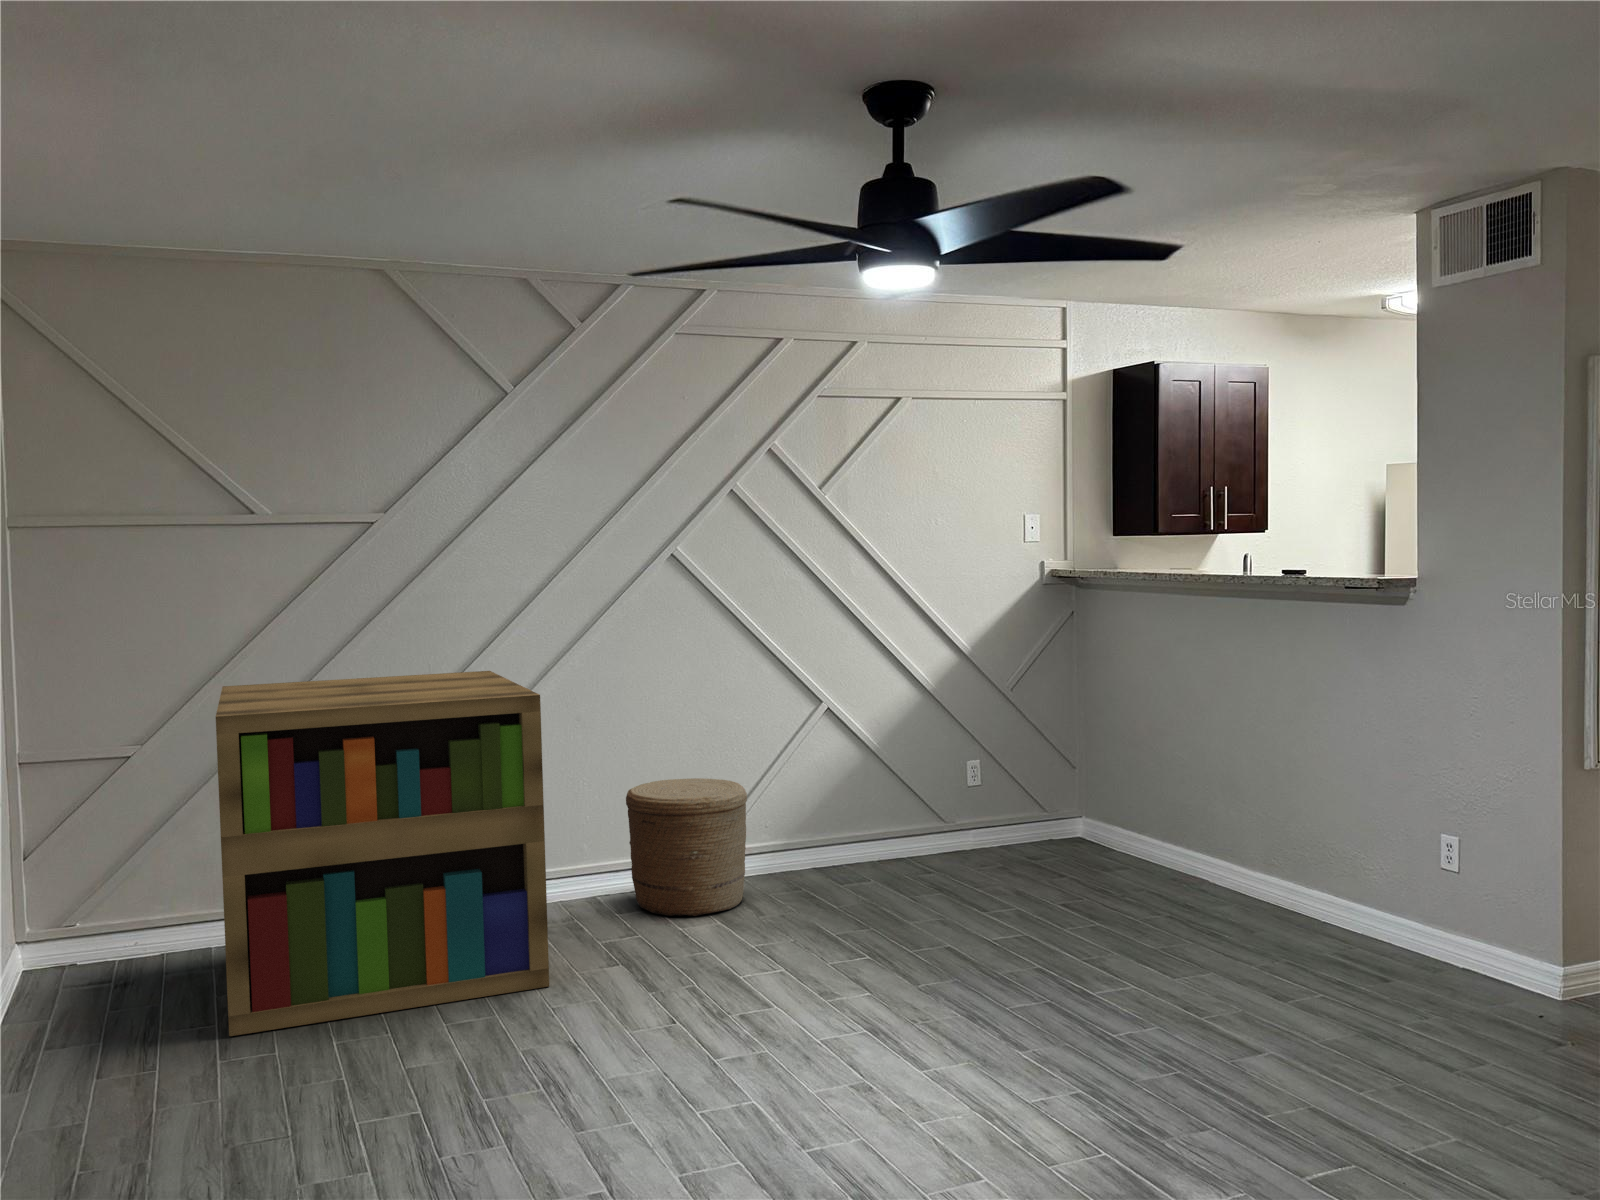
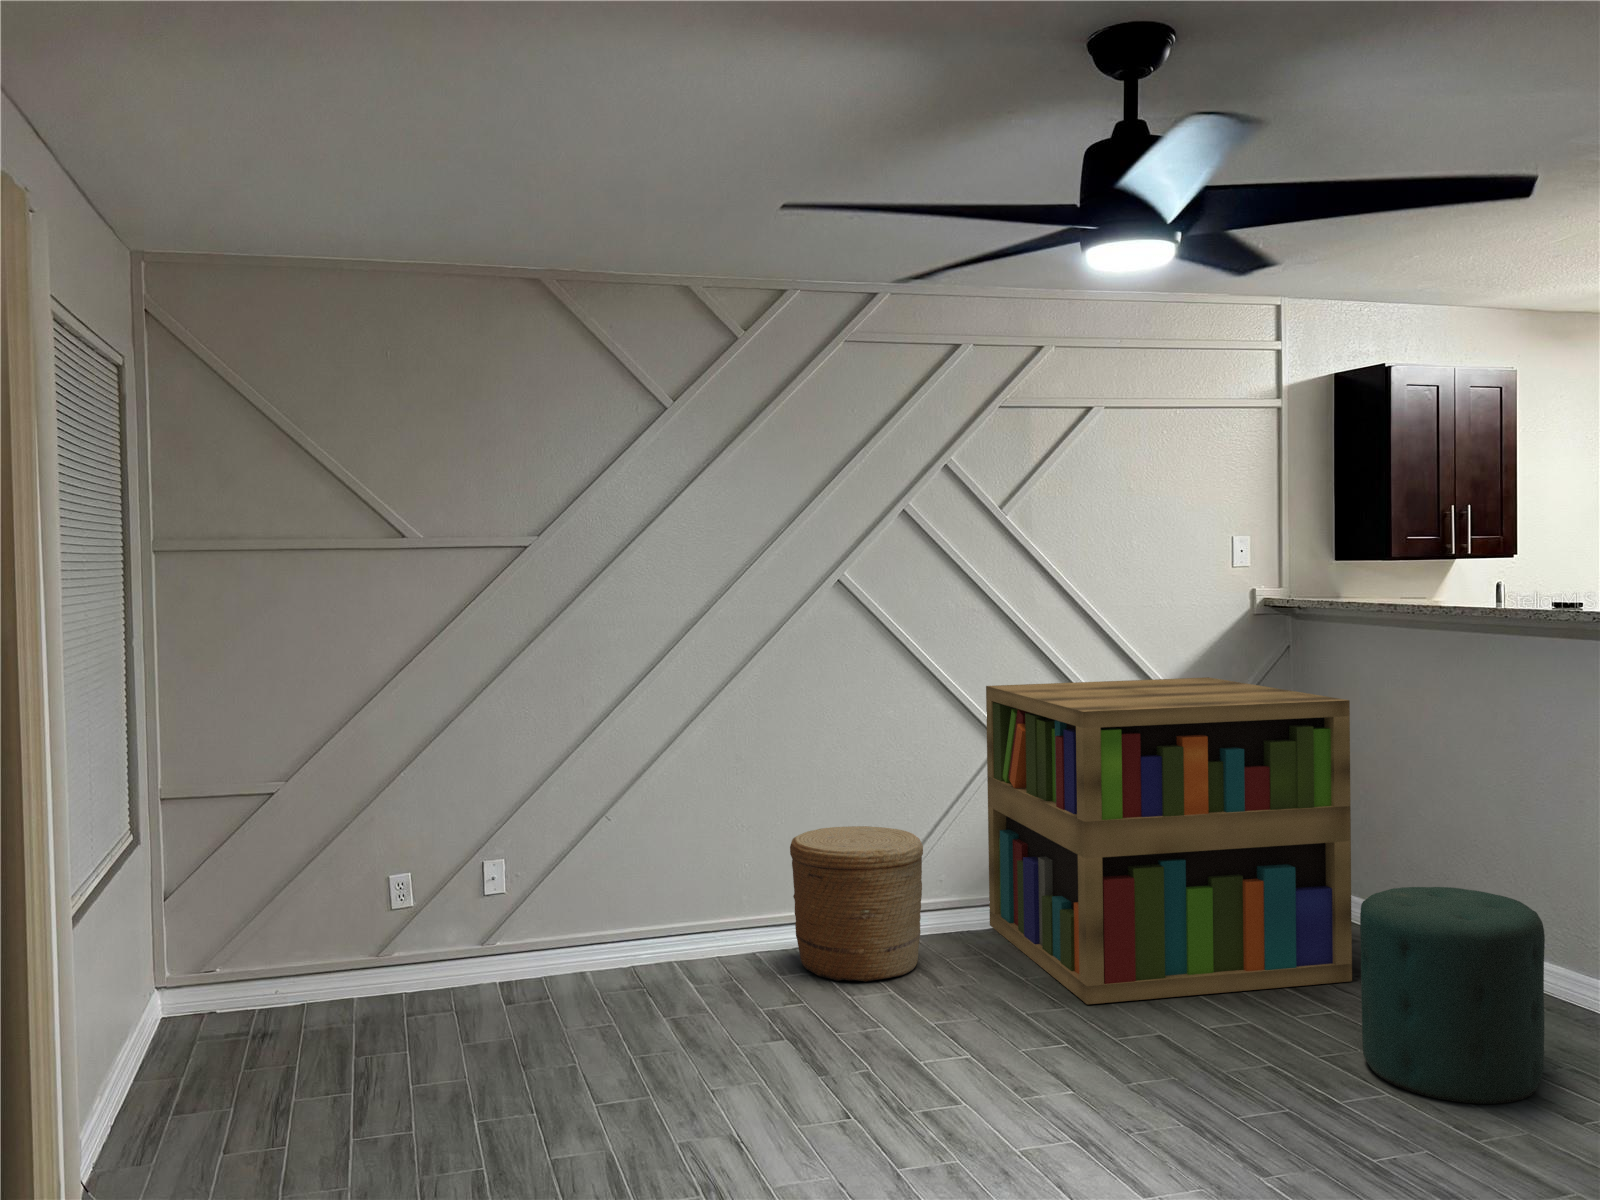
bookshelf: present [216,671,549,1036] -> present [986,677,1352,1004]
ottoman: none [1113,812,1257,988] -> present [1360,887,1545,1104]

